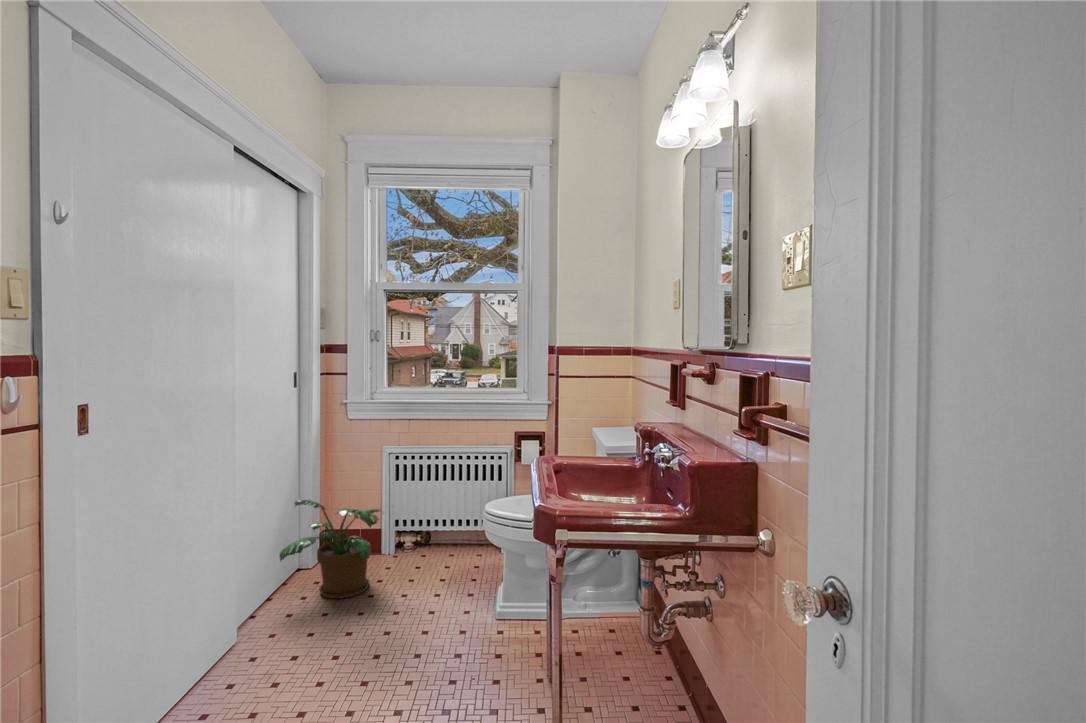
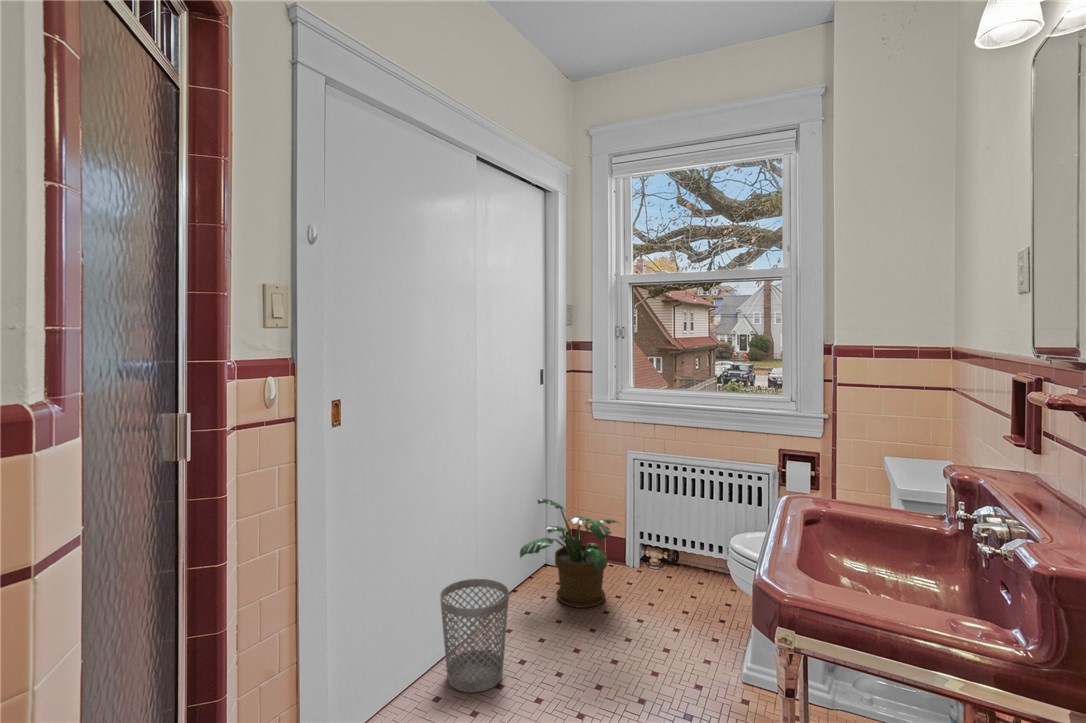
wastebasket: none [205,582,284,699] -> present [440,579,509,693]

